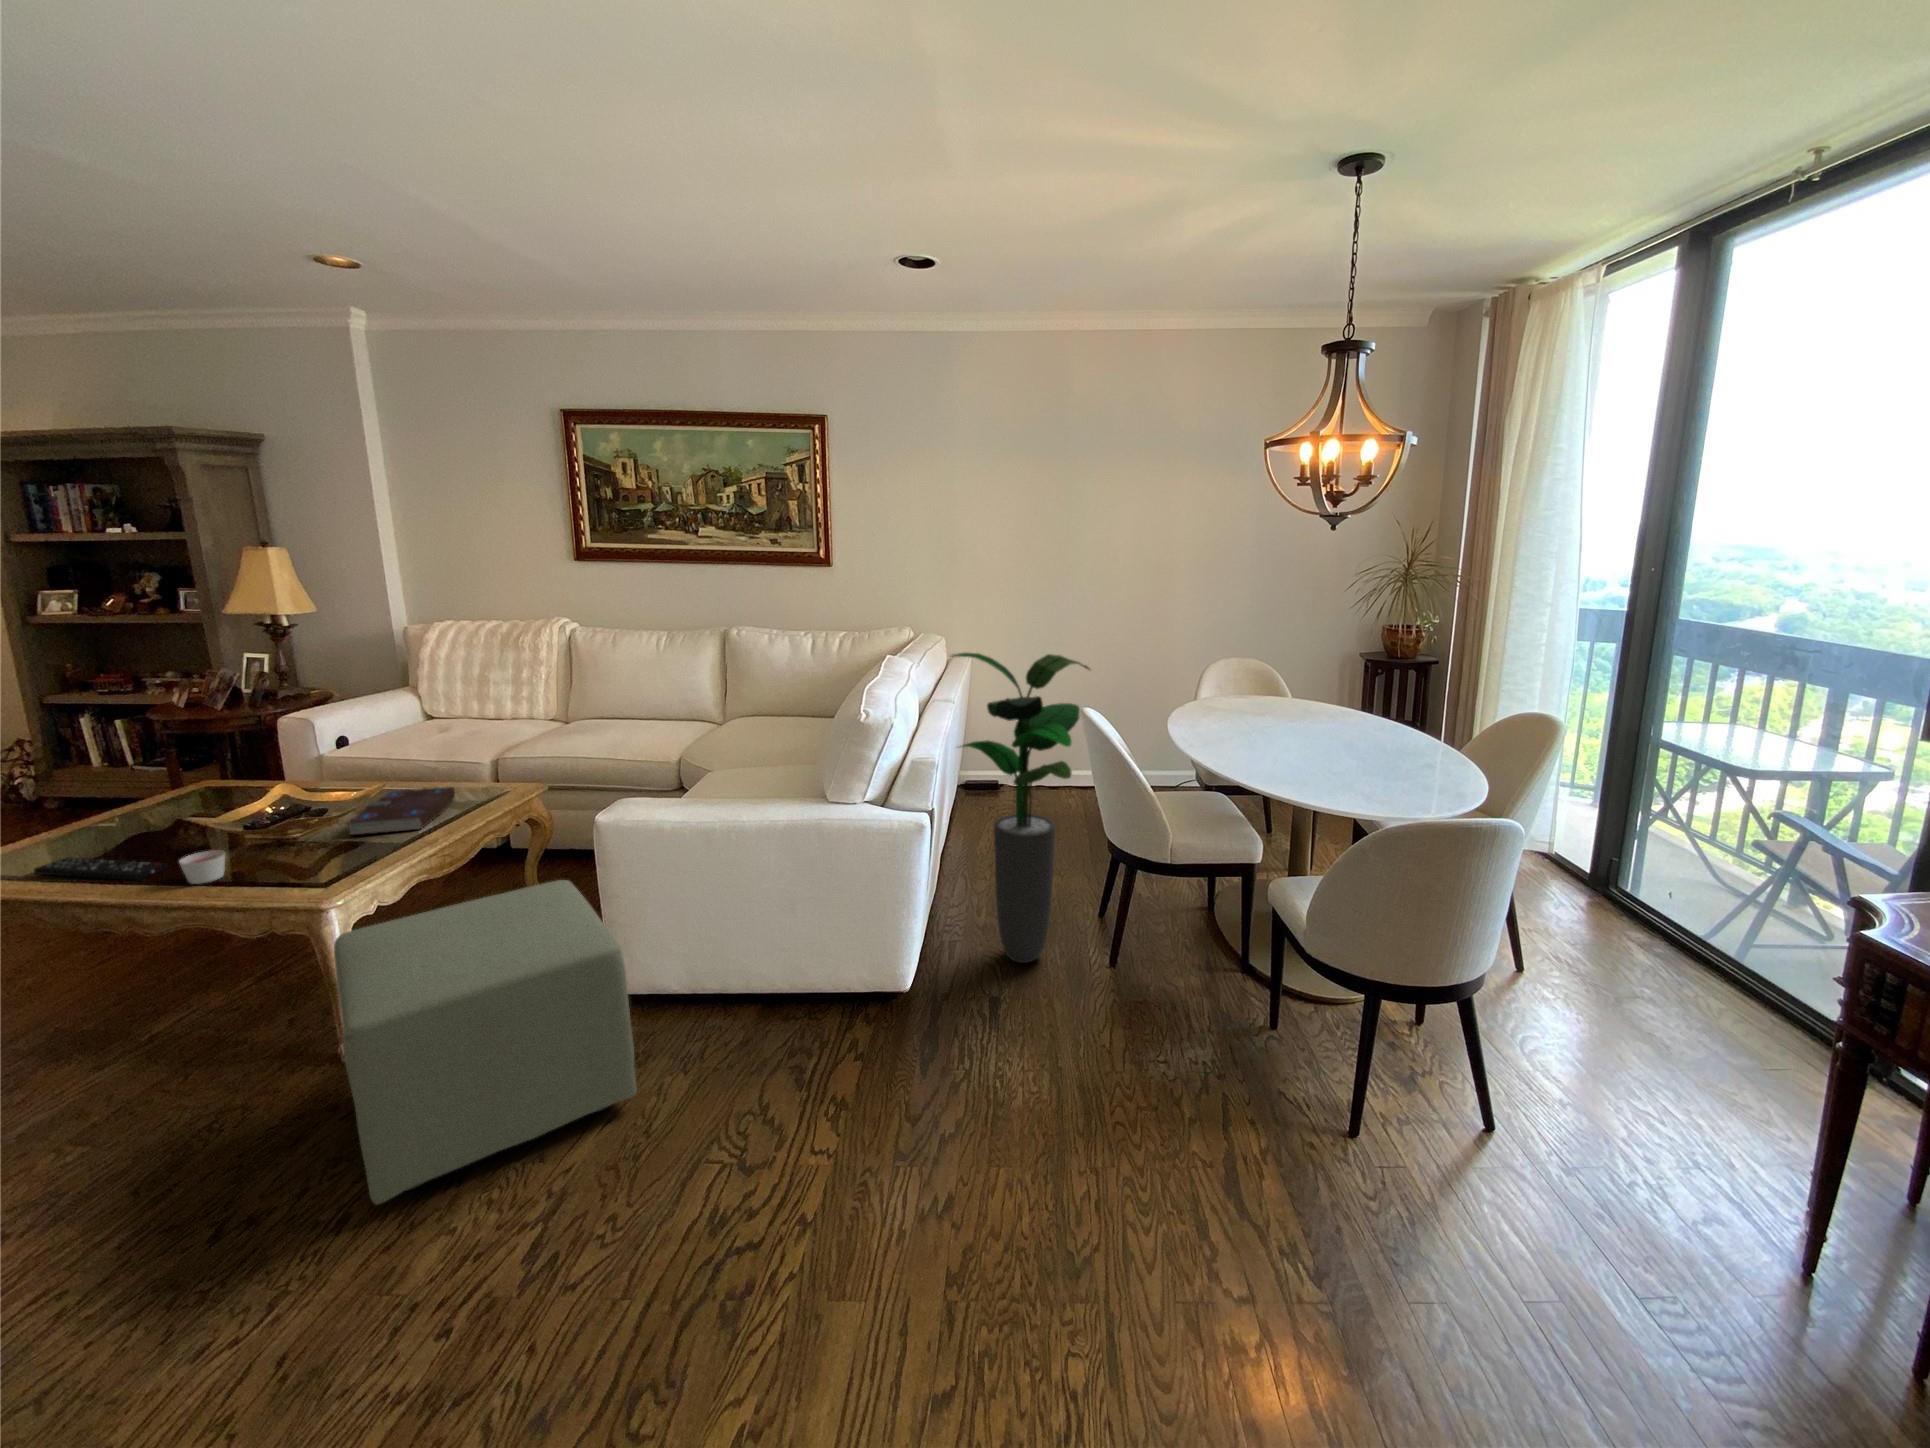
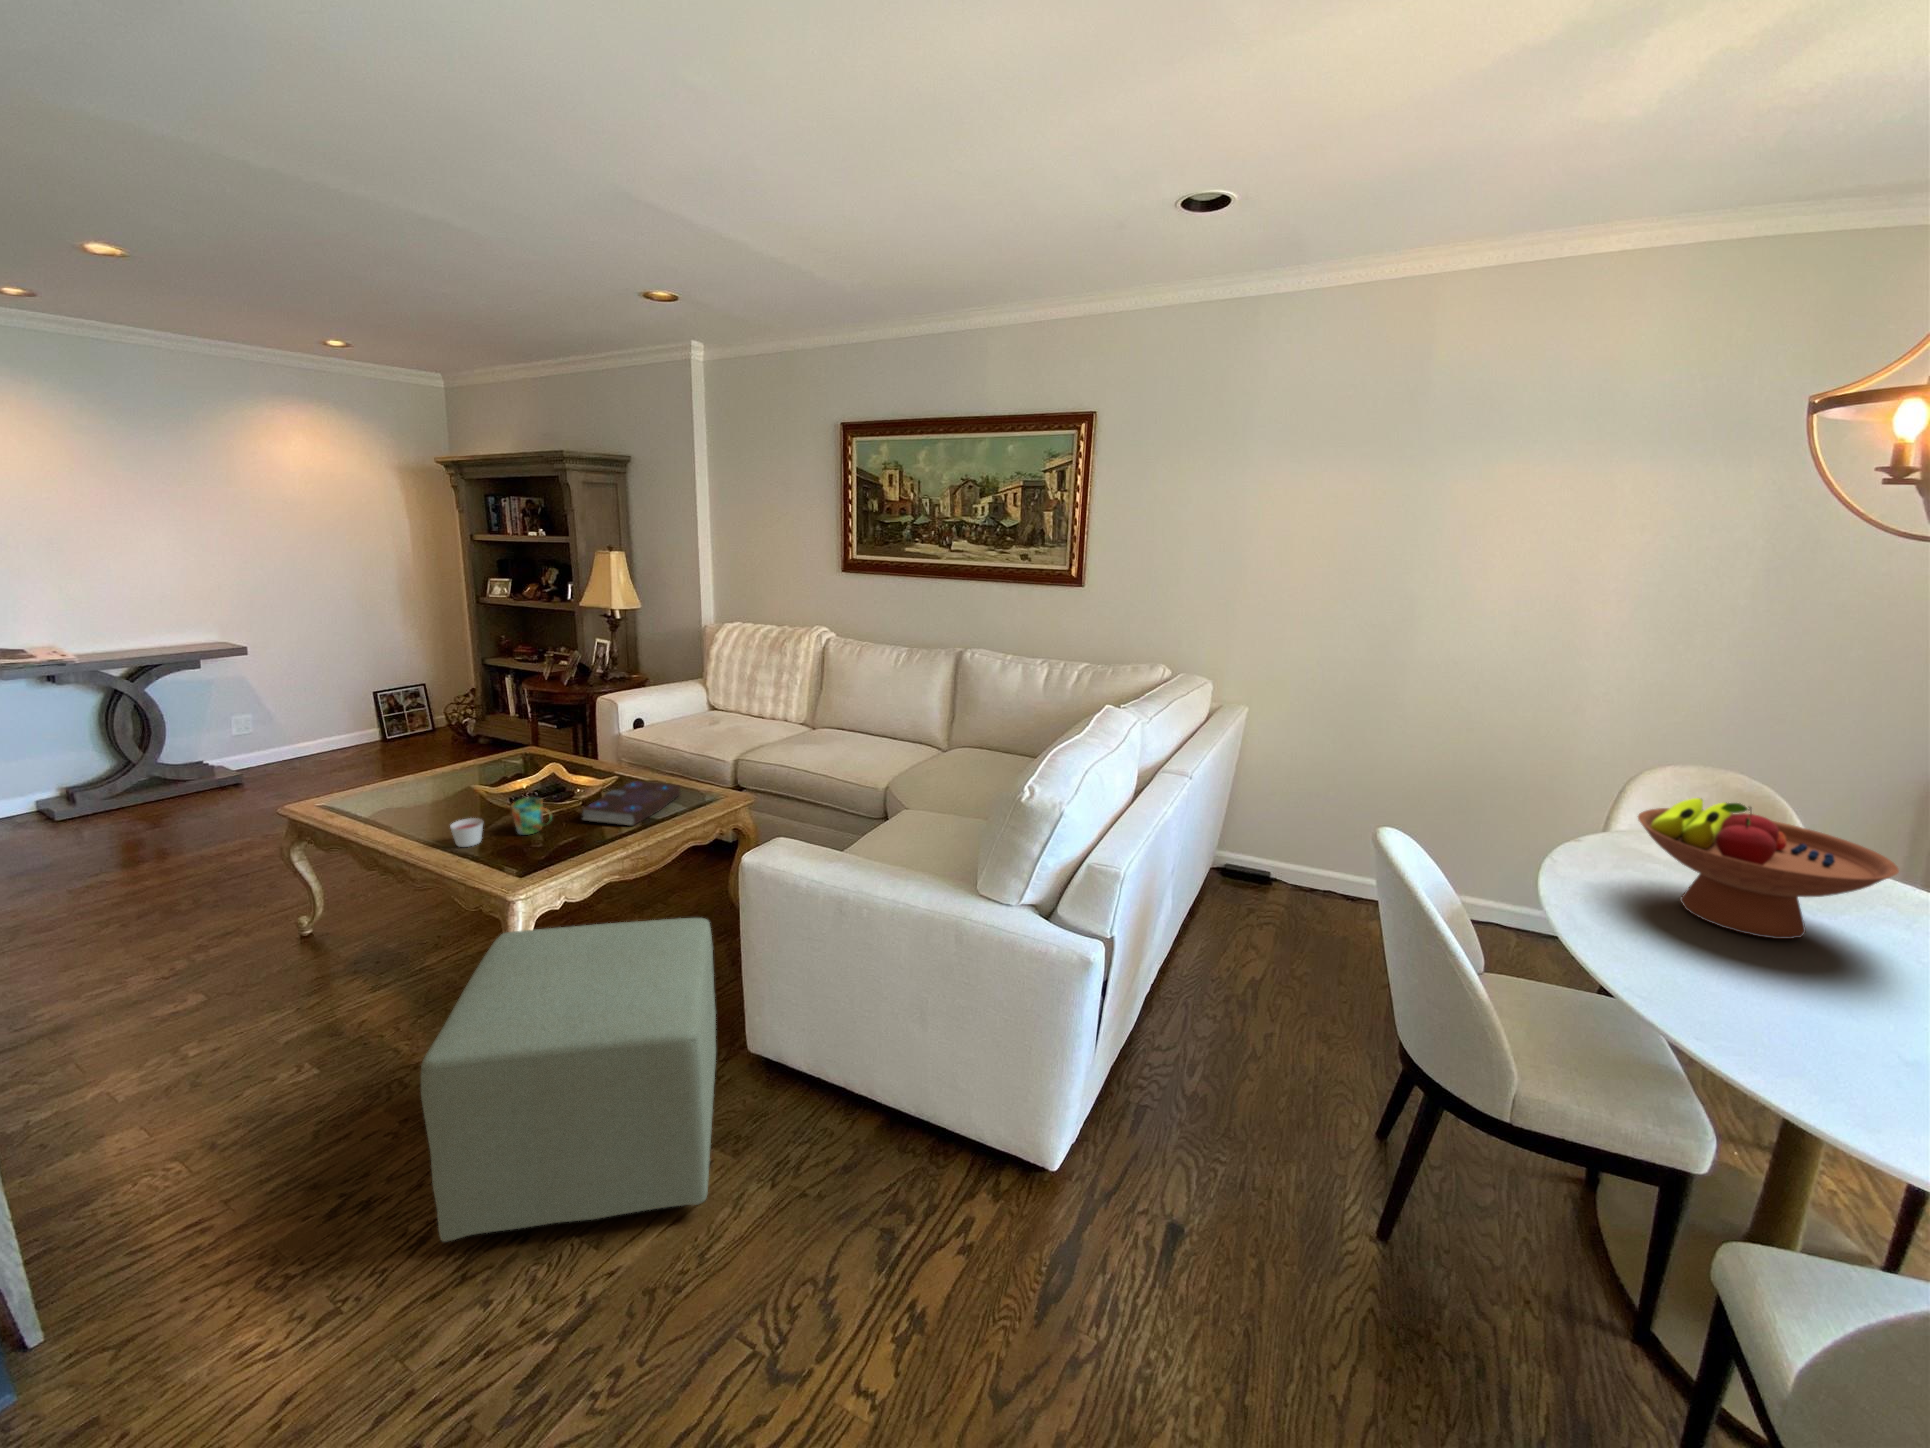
potted plant: present [952,653,1090,963] -> none [1163,724,1394,1177]
fruit bowl: none [1212,662,1315,731] -> present [1638,798,1899,939]
mug: none [258,818,315,860] -> present [512,797,552,835]
remote control: present [34,858,168,880] -> none [391,800,459,832]

